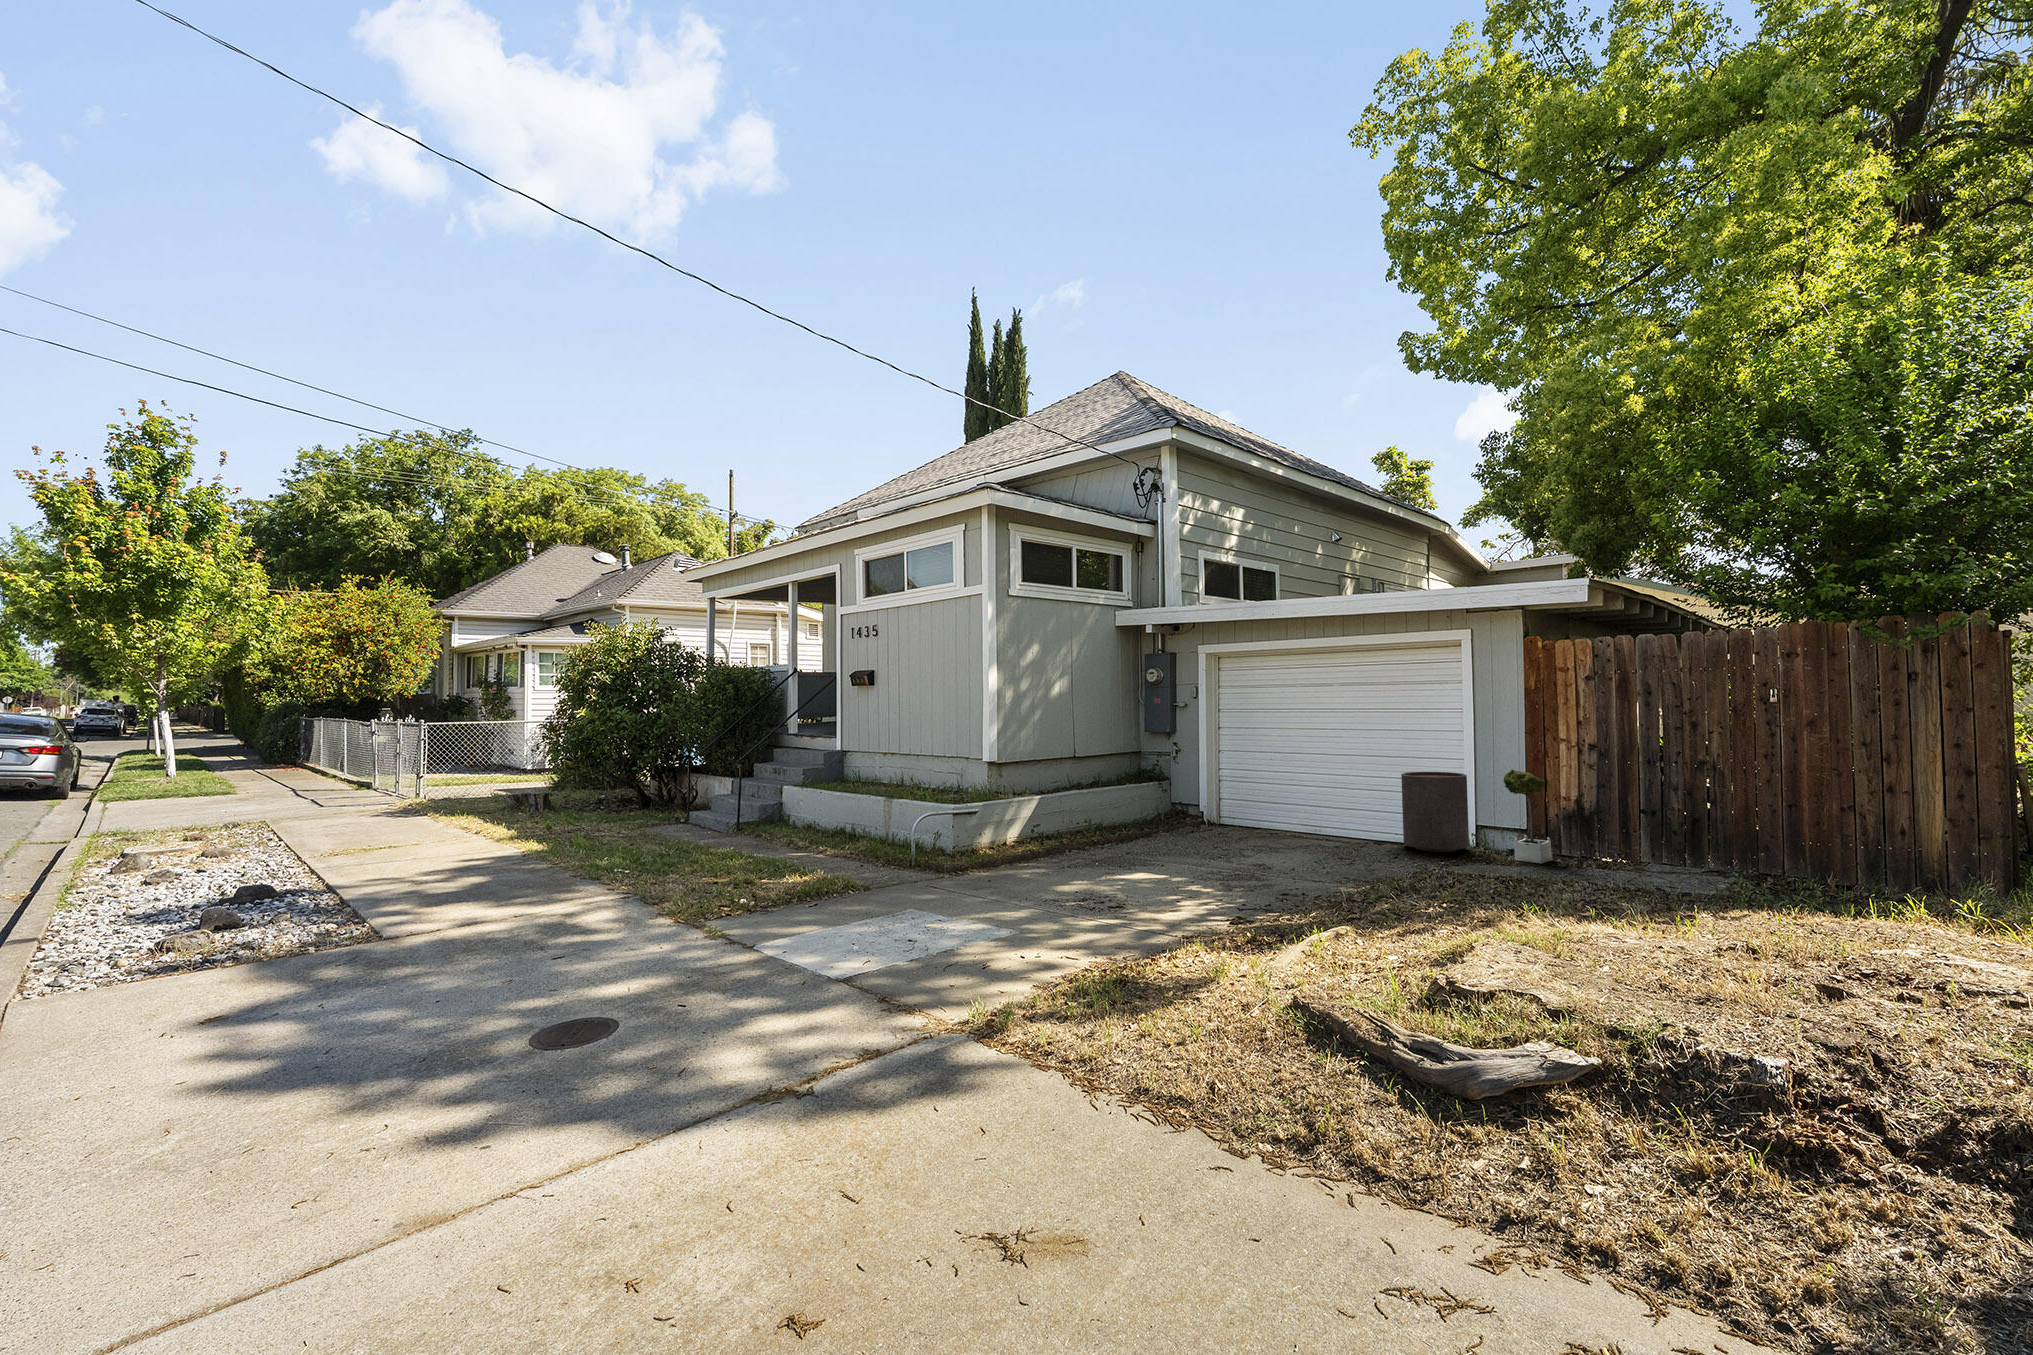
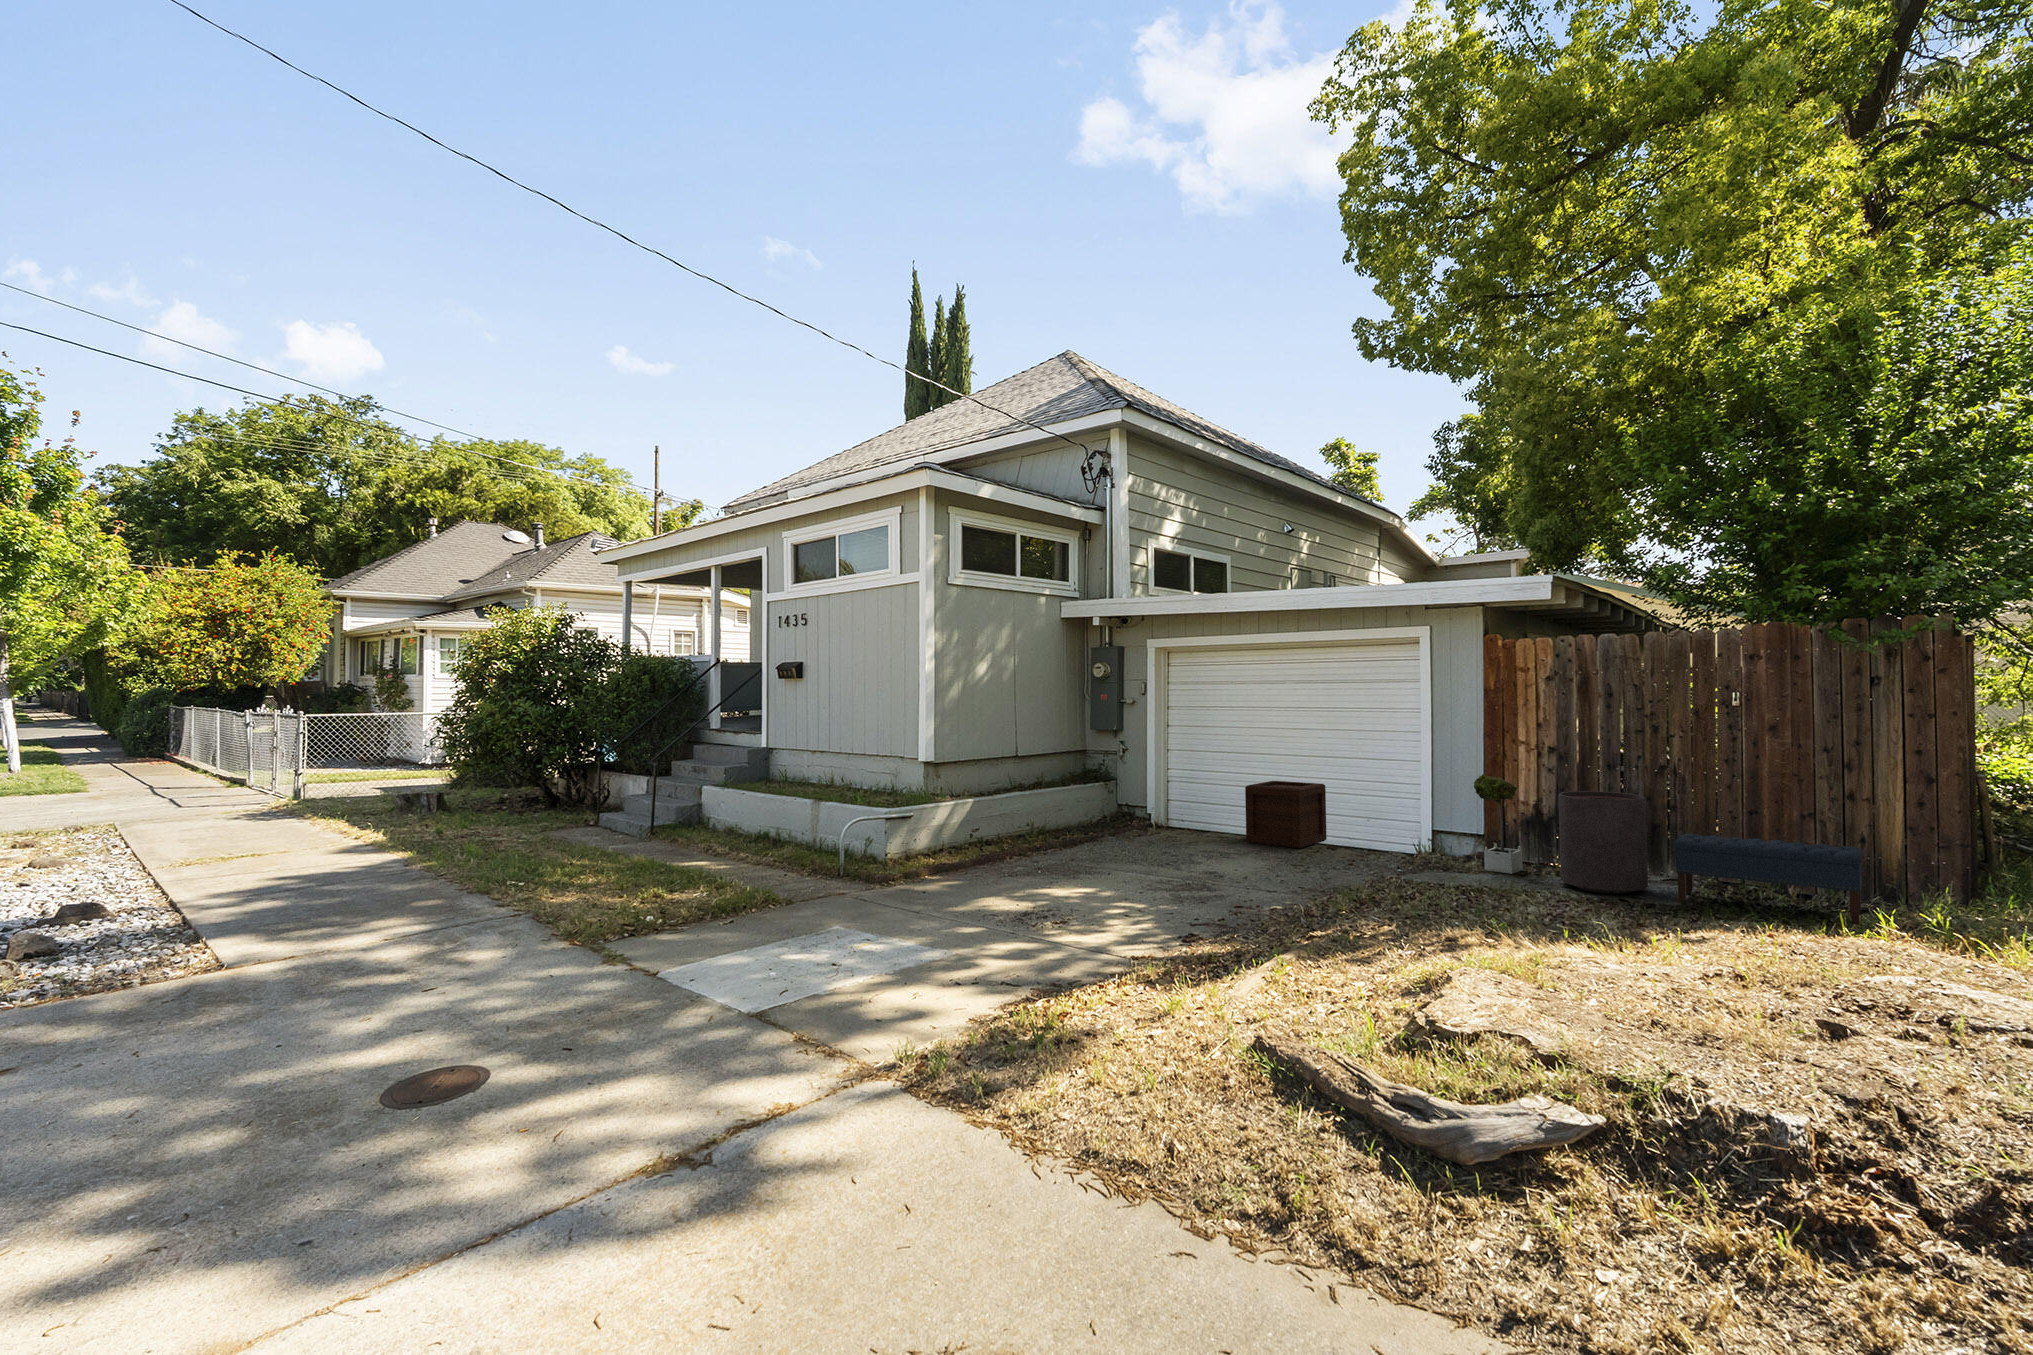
trash can: present [1401,772,1469,852] -> present [1559,791,1648,894]
wooden crate: none [1285,778,1363,841] -> present [1245,781,1327,849]
bench: none [1697,824,1883,910] -> present [1674,834,1863,925]

